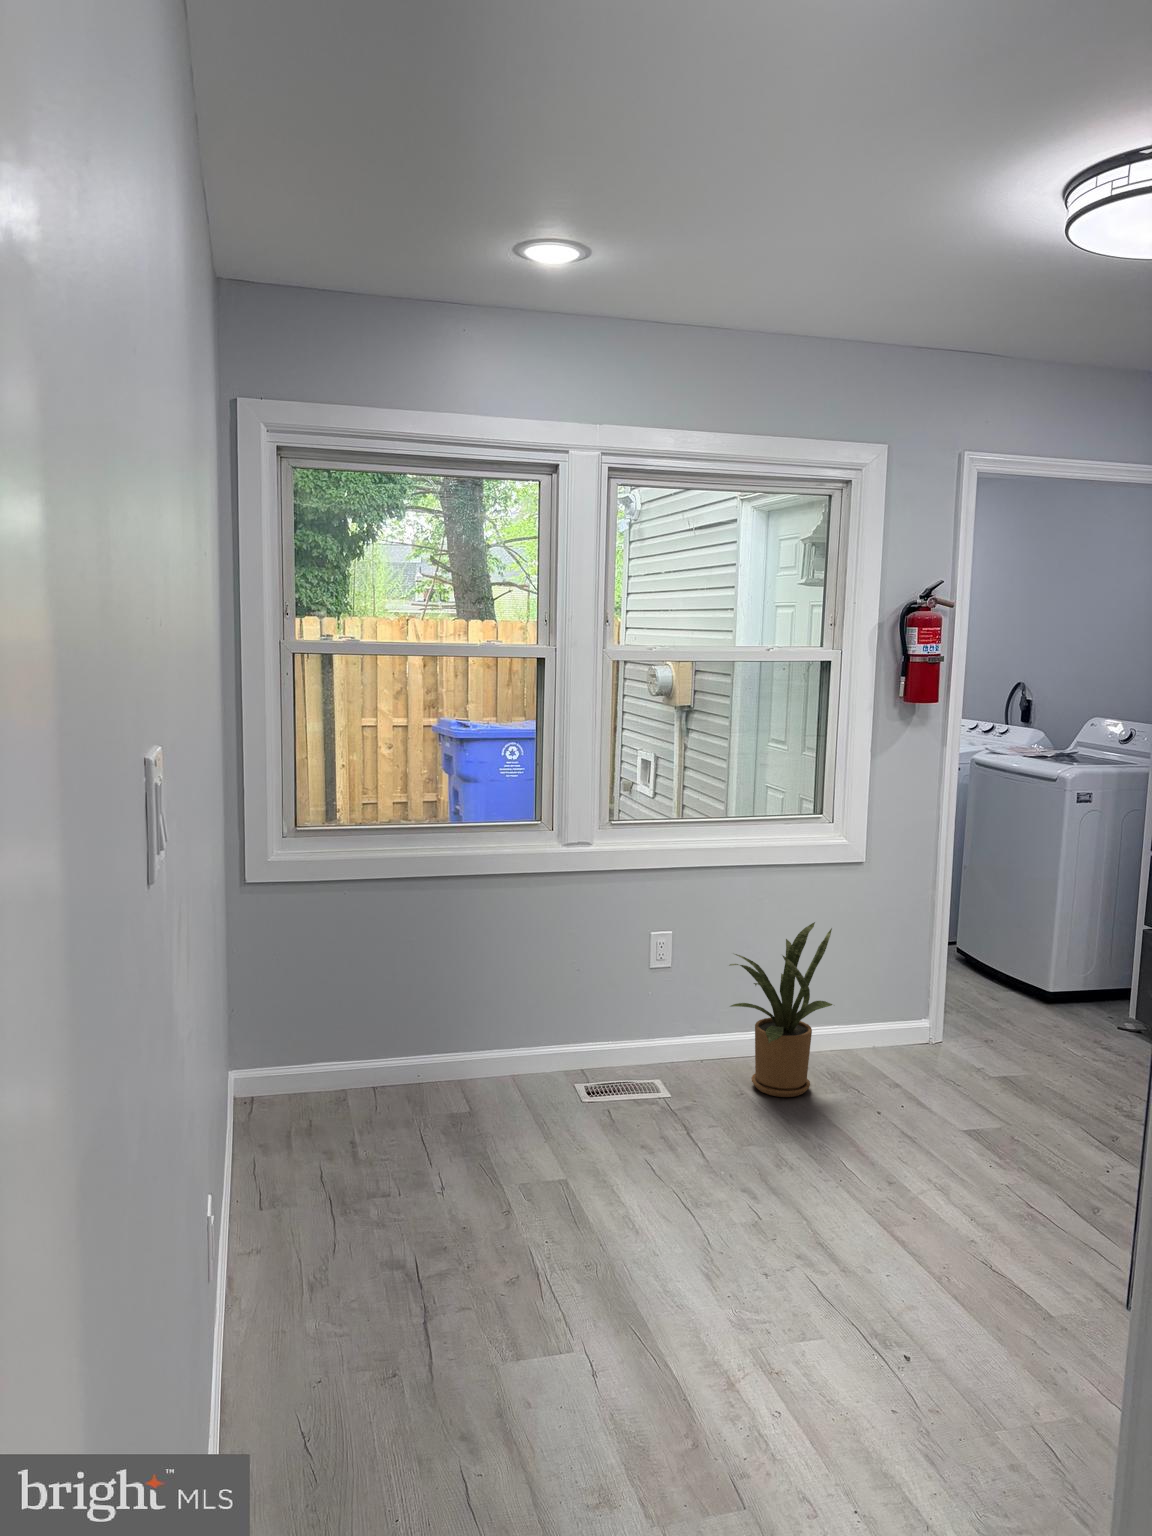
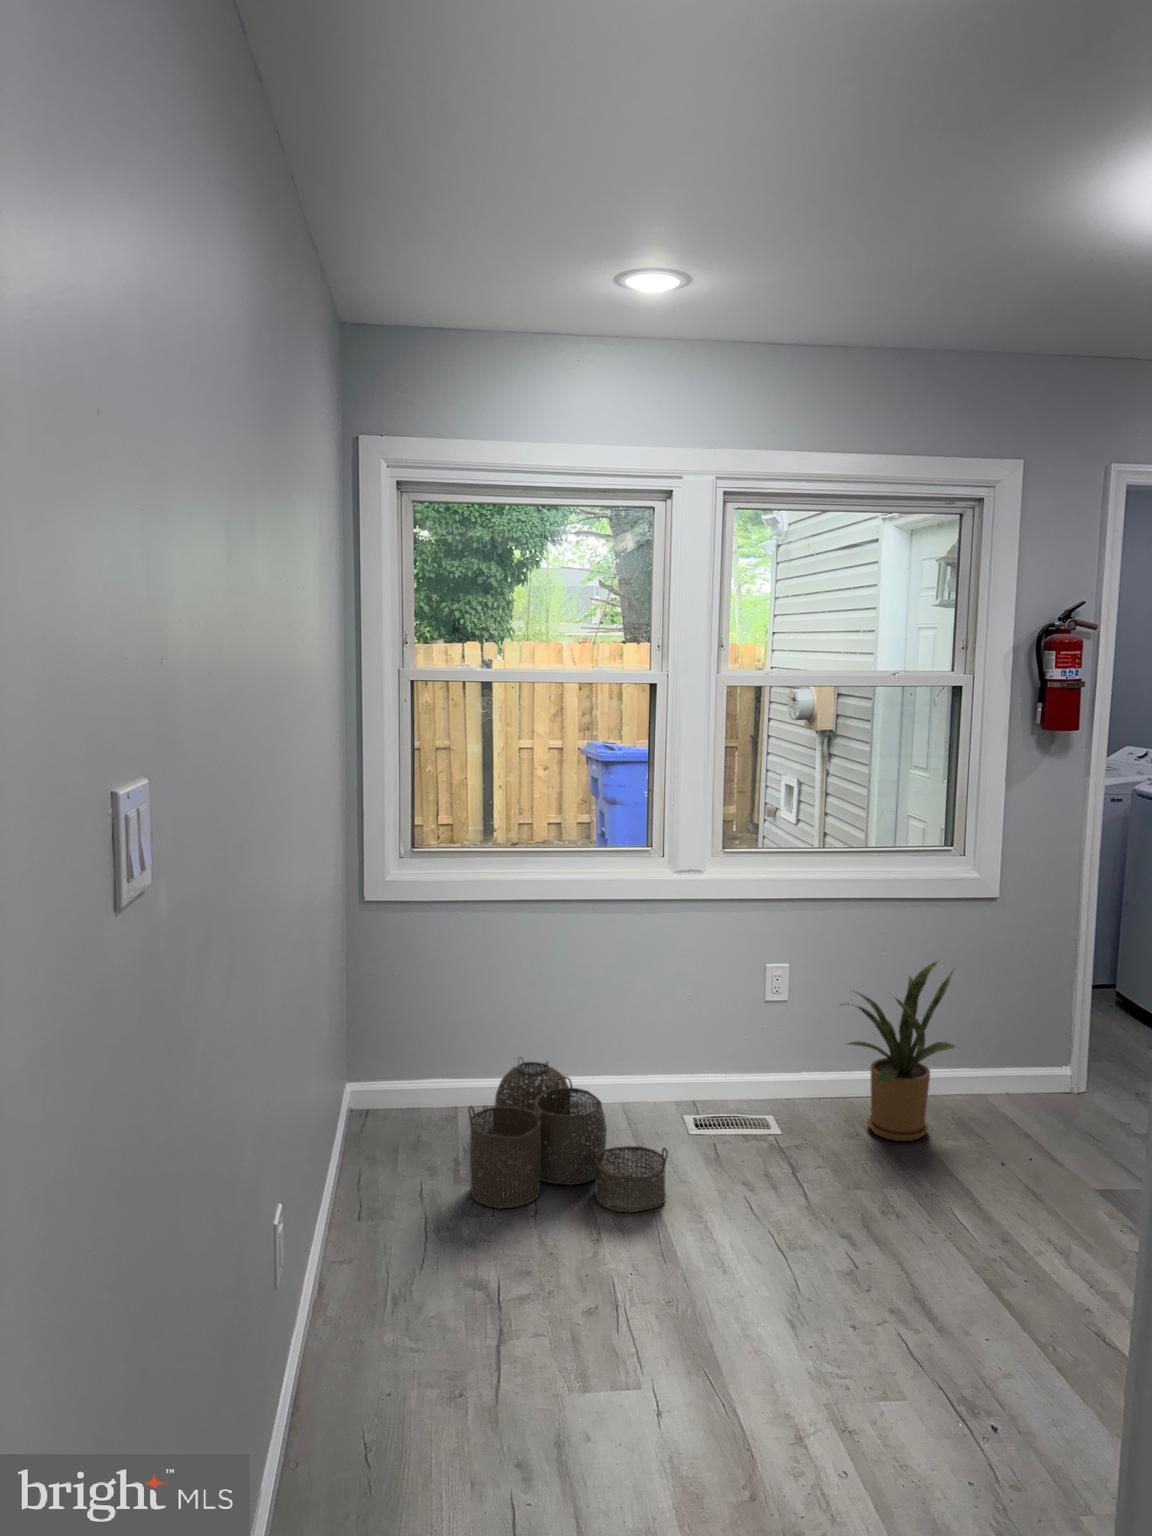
woven basket: none [366,1030,572,1182] -> present [468,1062,668,1212]

